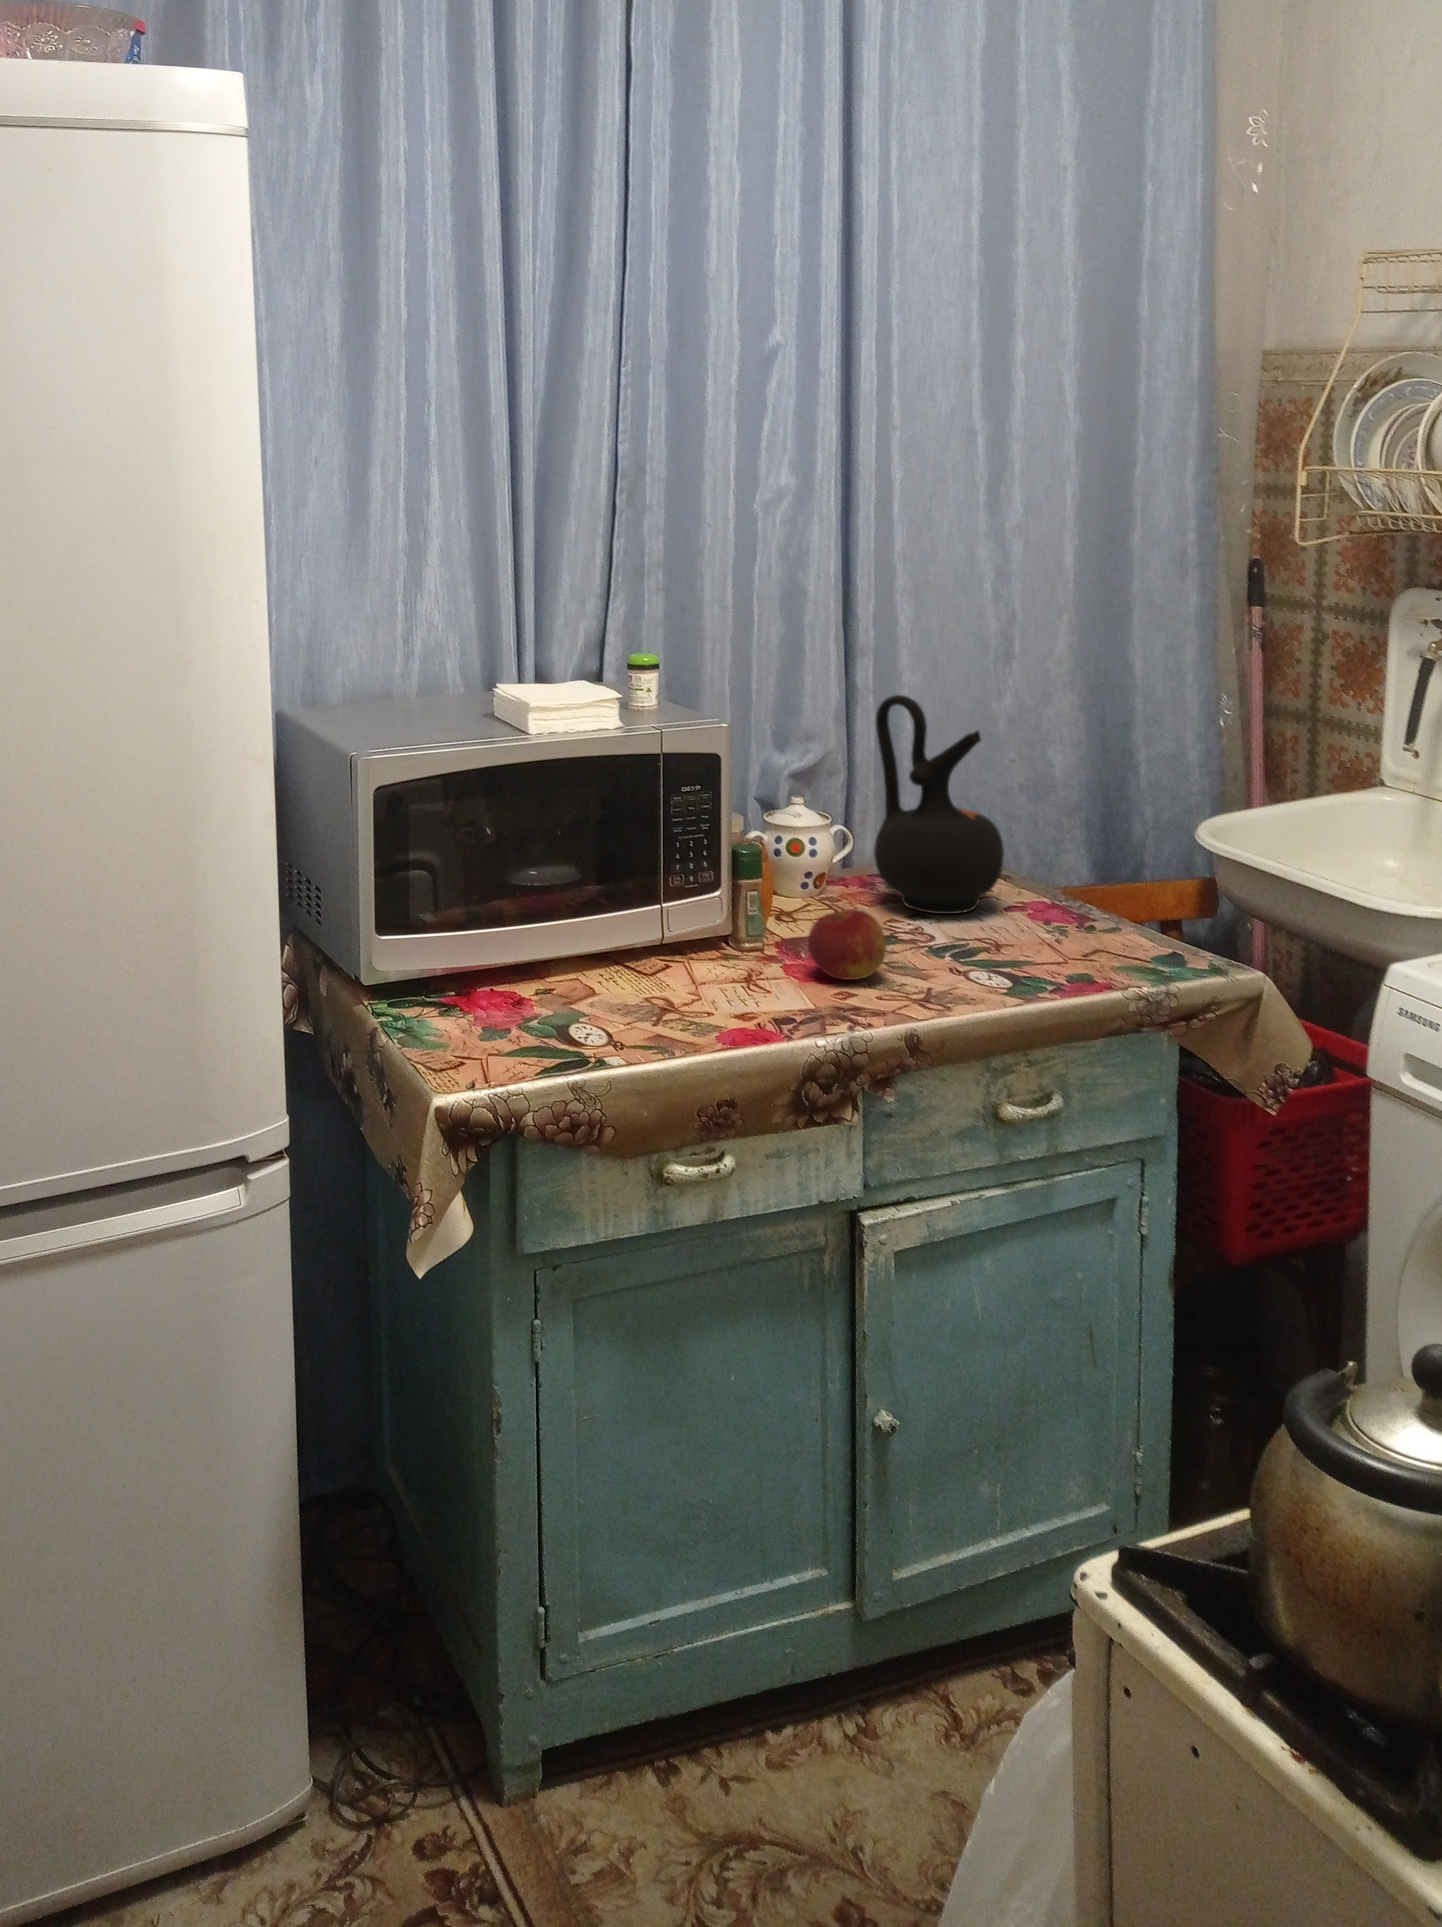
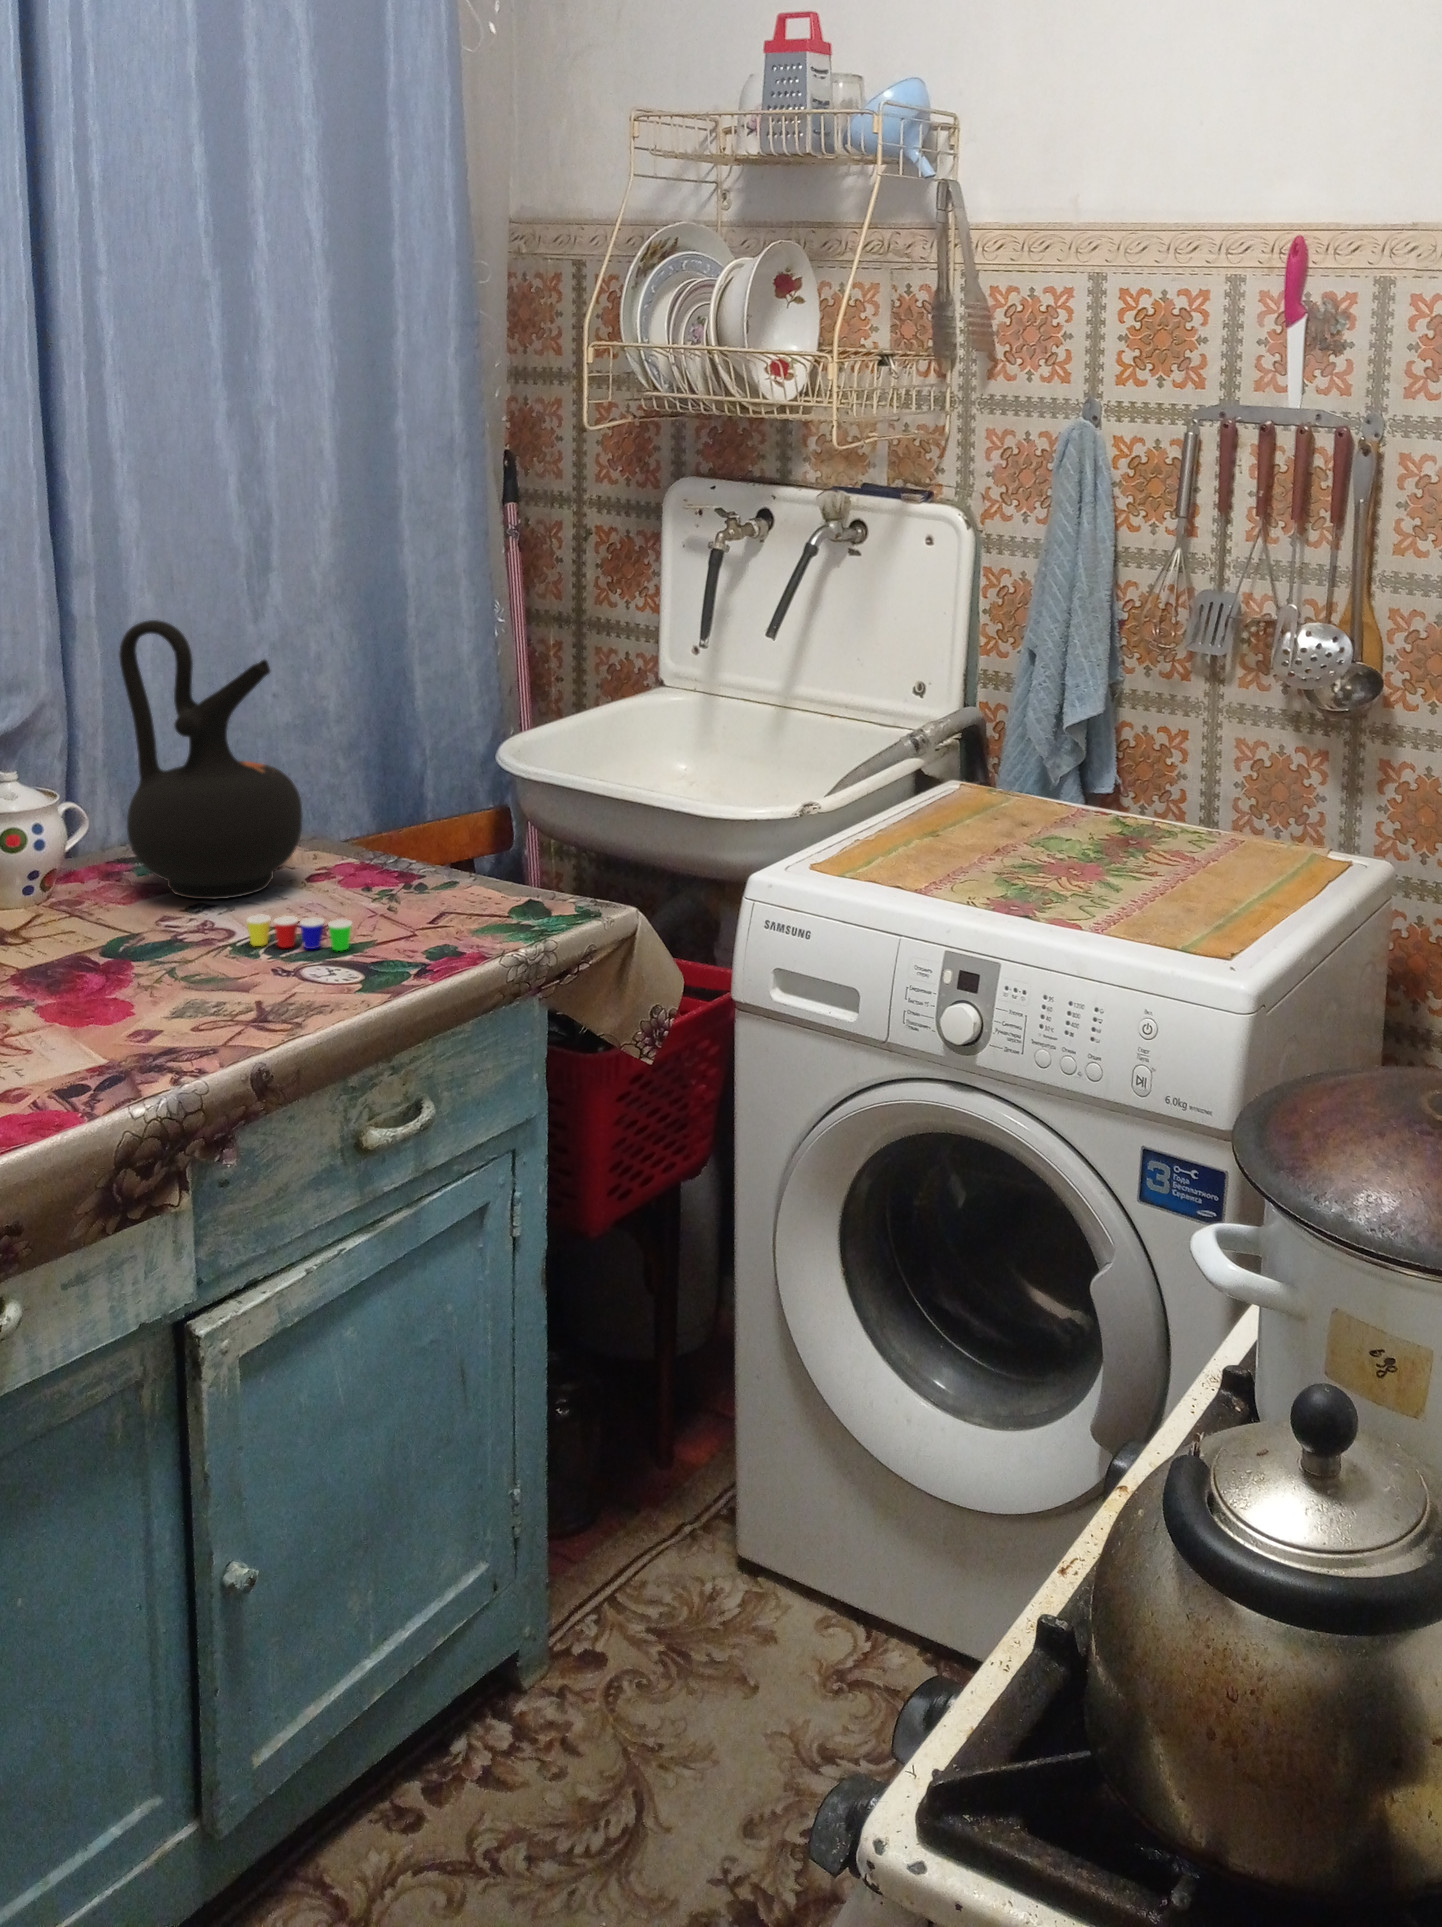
apple: present [808,909,886,980] -> none [76,913,192,1012]
cup: none [939,927,1016,964] -> present [247,915,352,951]

